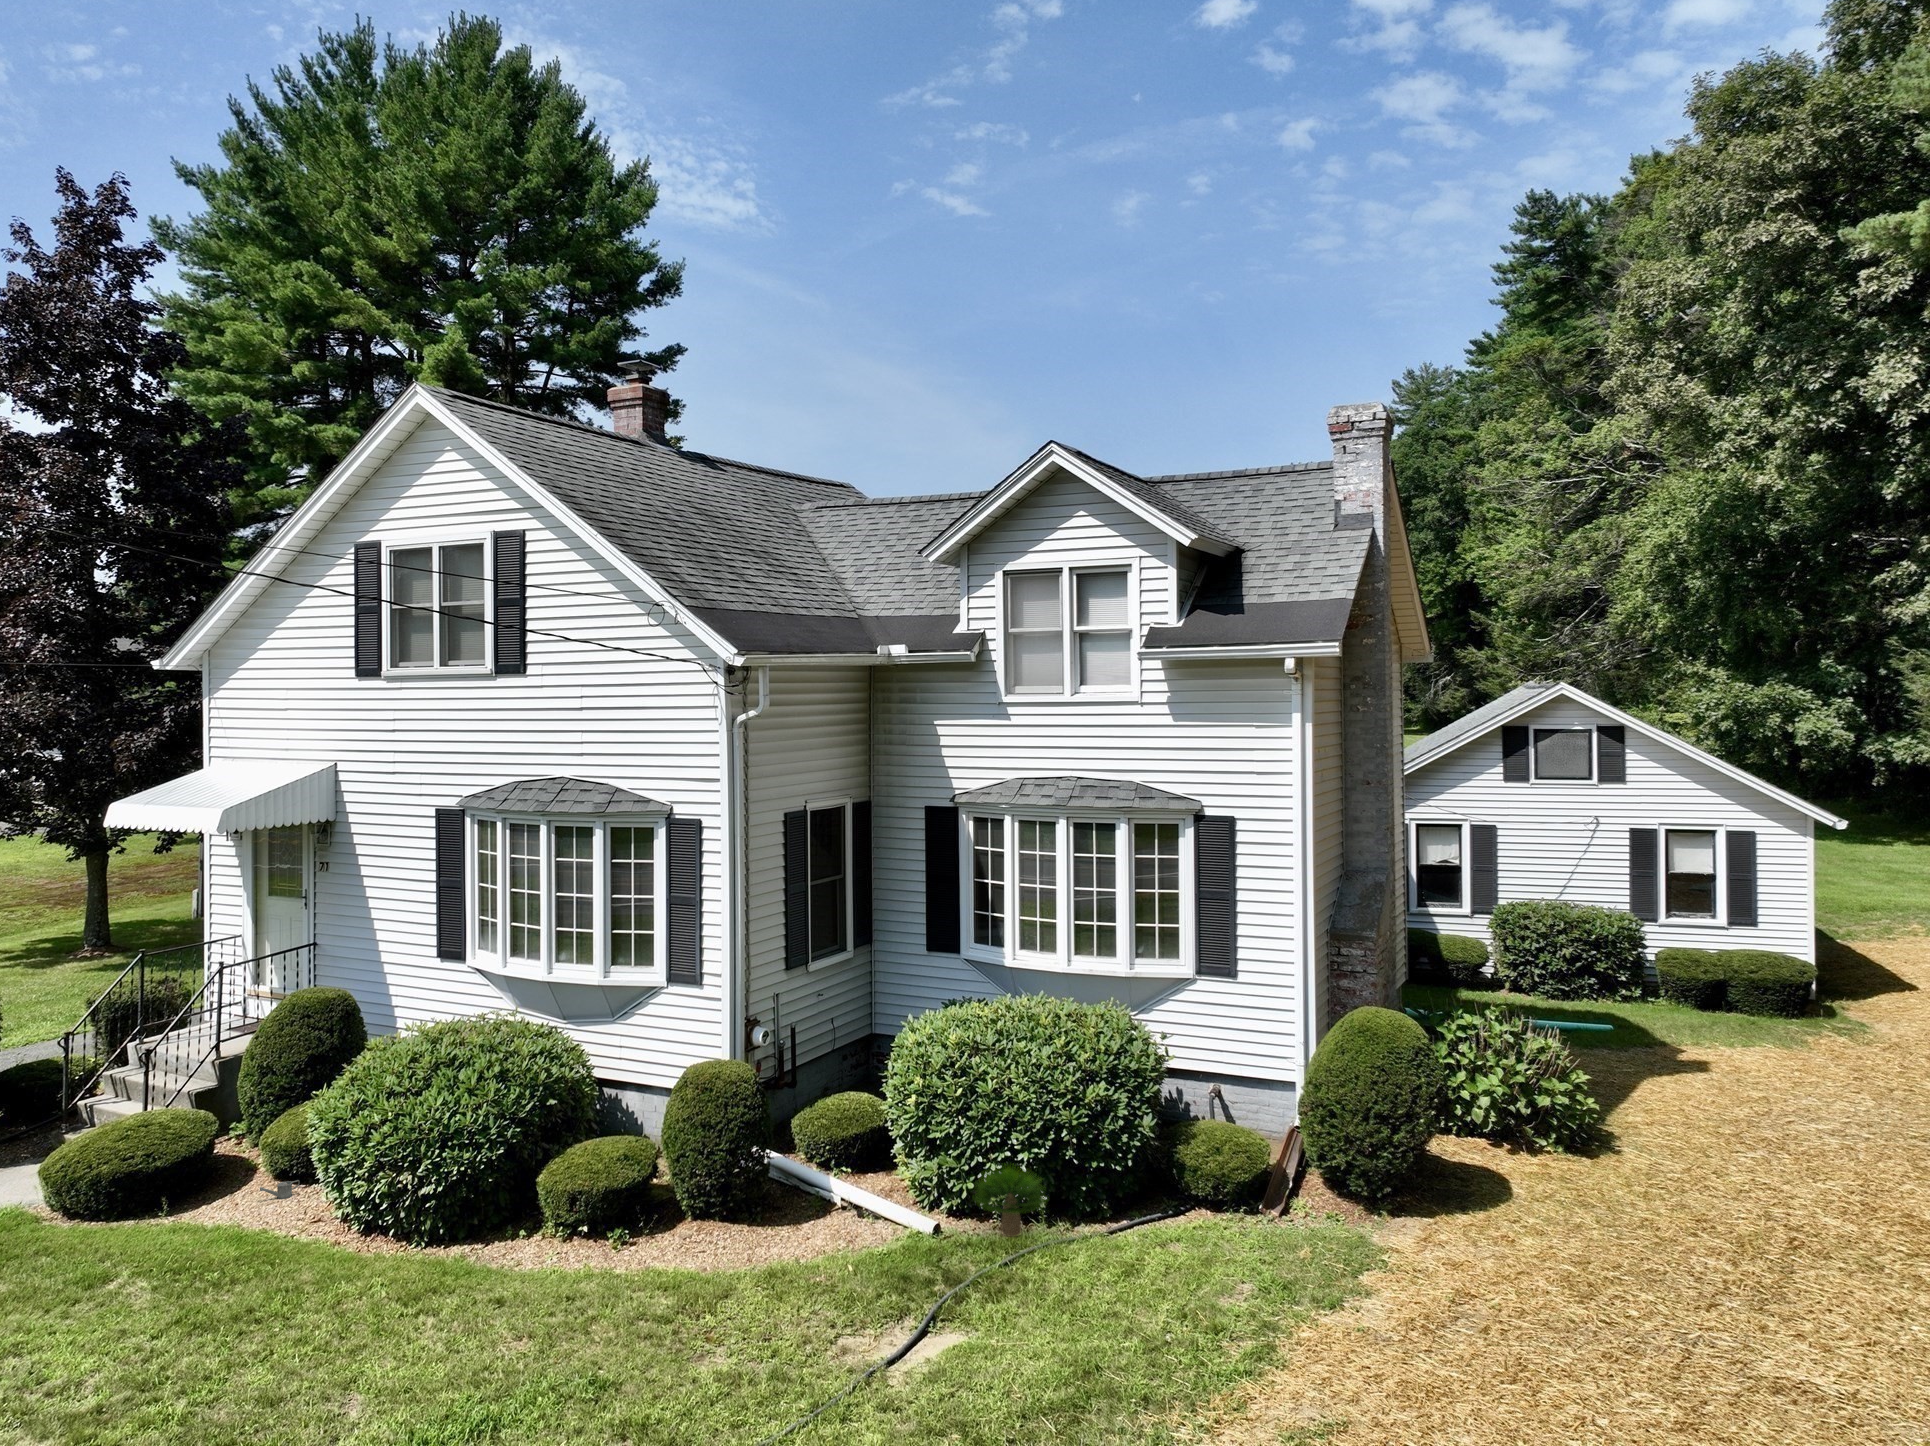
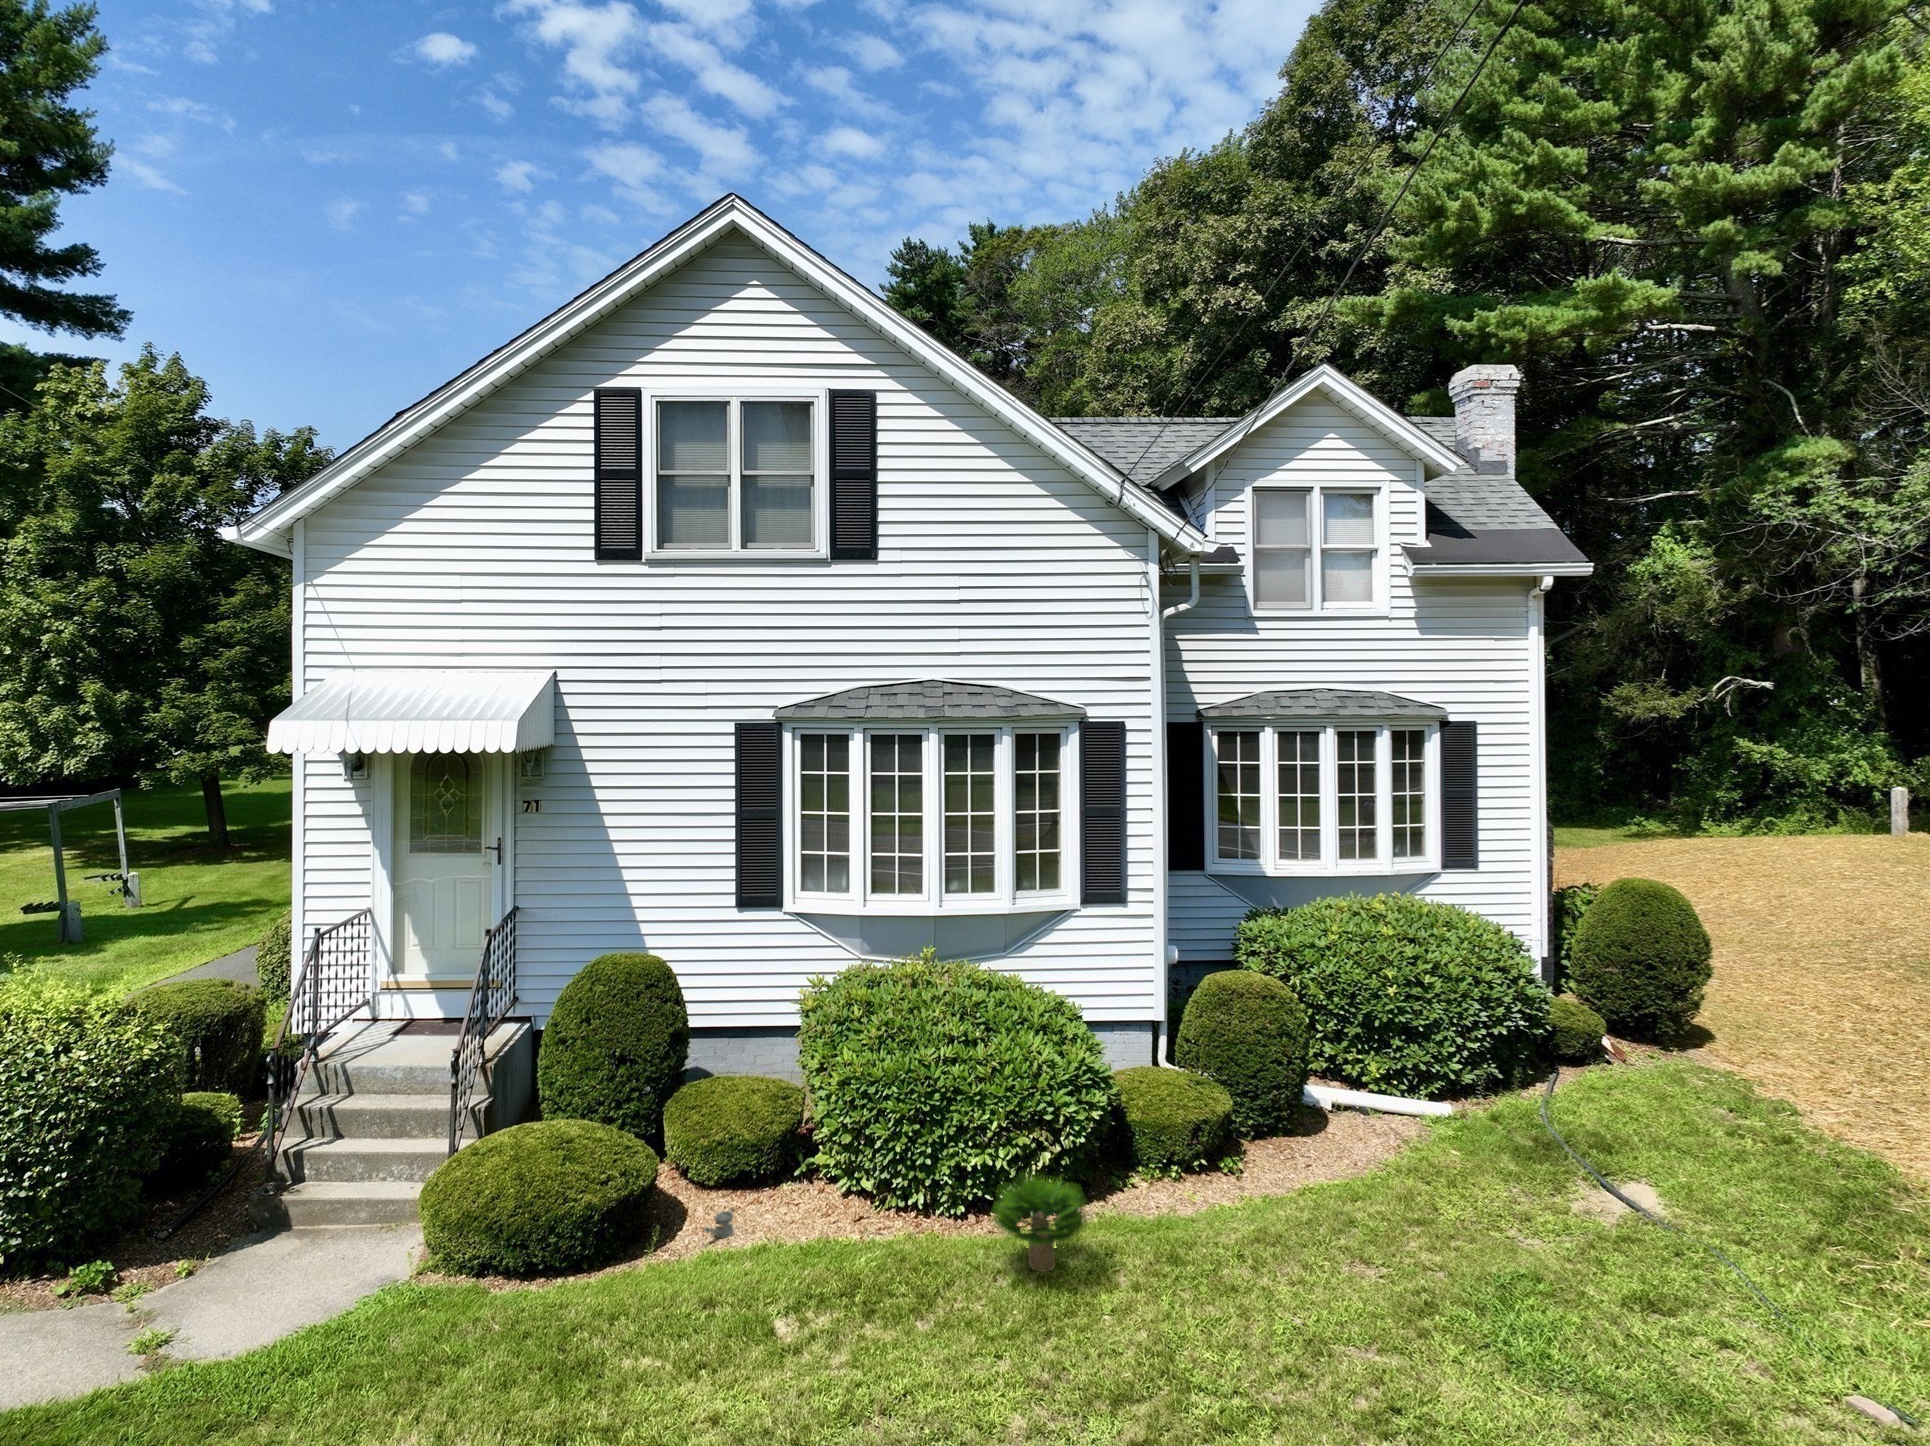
potted plant: present [975,1167,1047,1237] -> present [993,1173,1087,1272]

